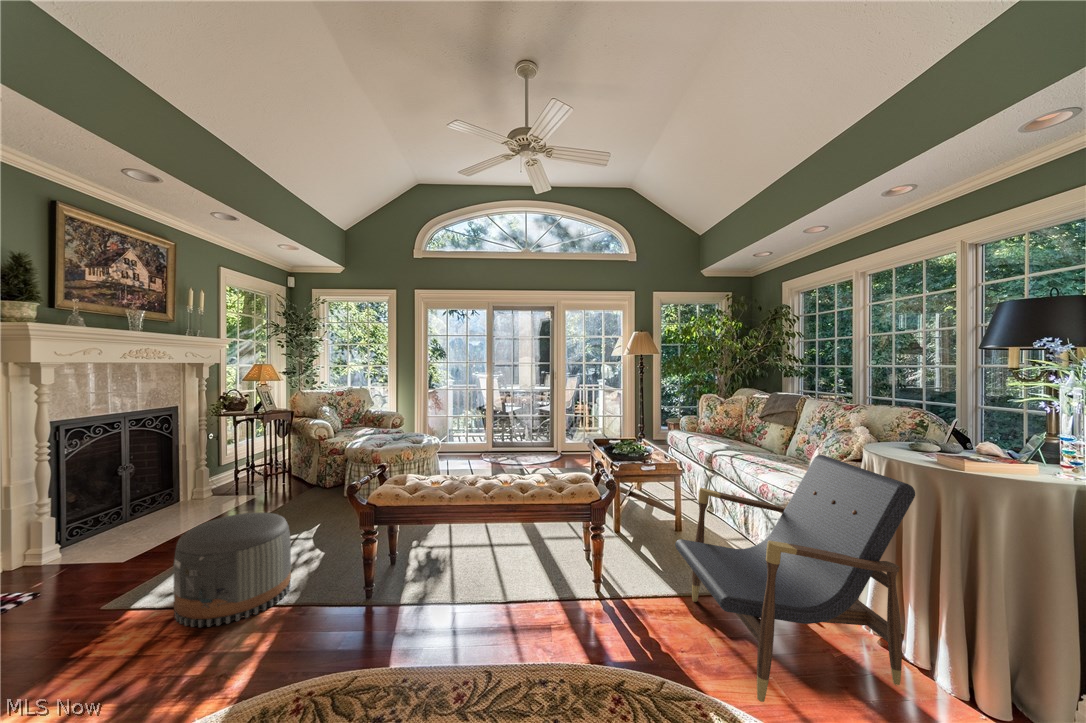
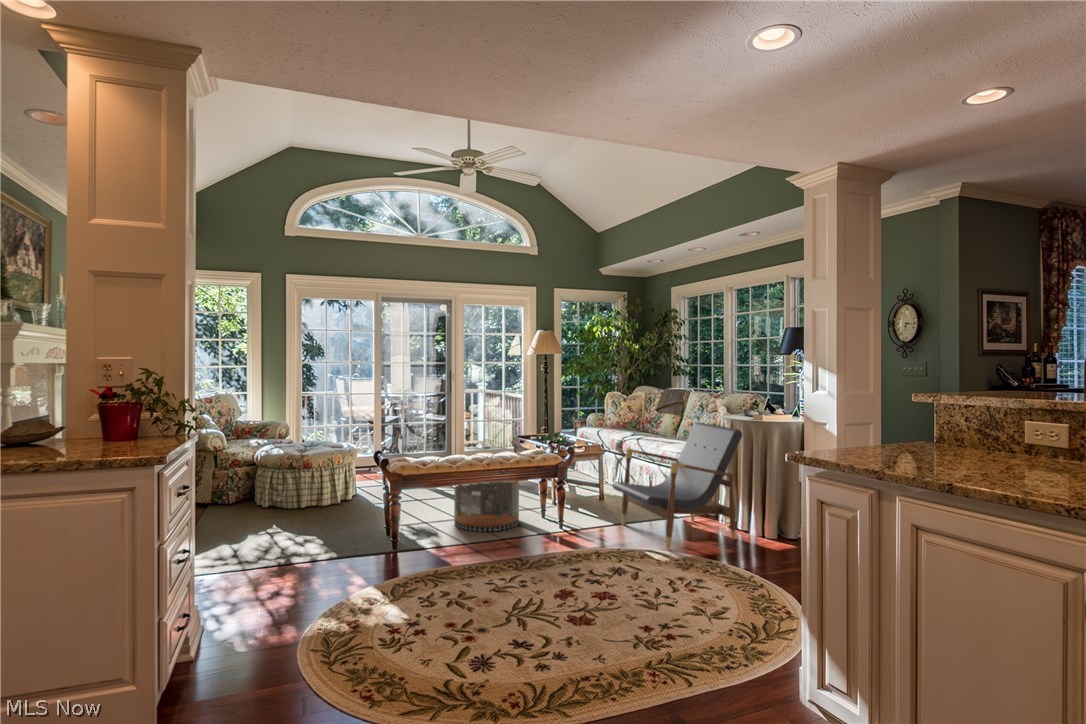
pouf: present [173,513,291,627] -> present [454,481,519,532]

